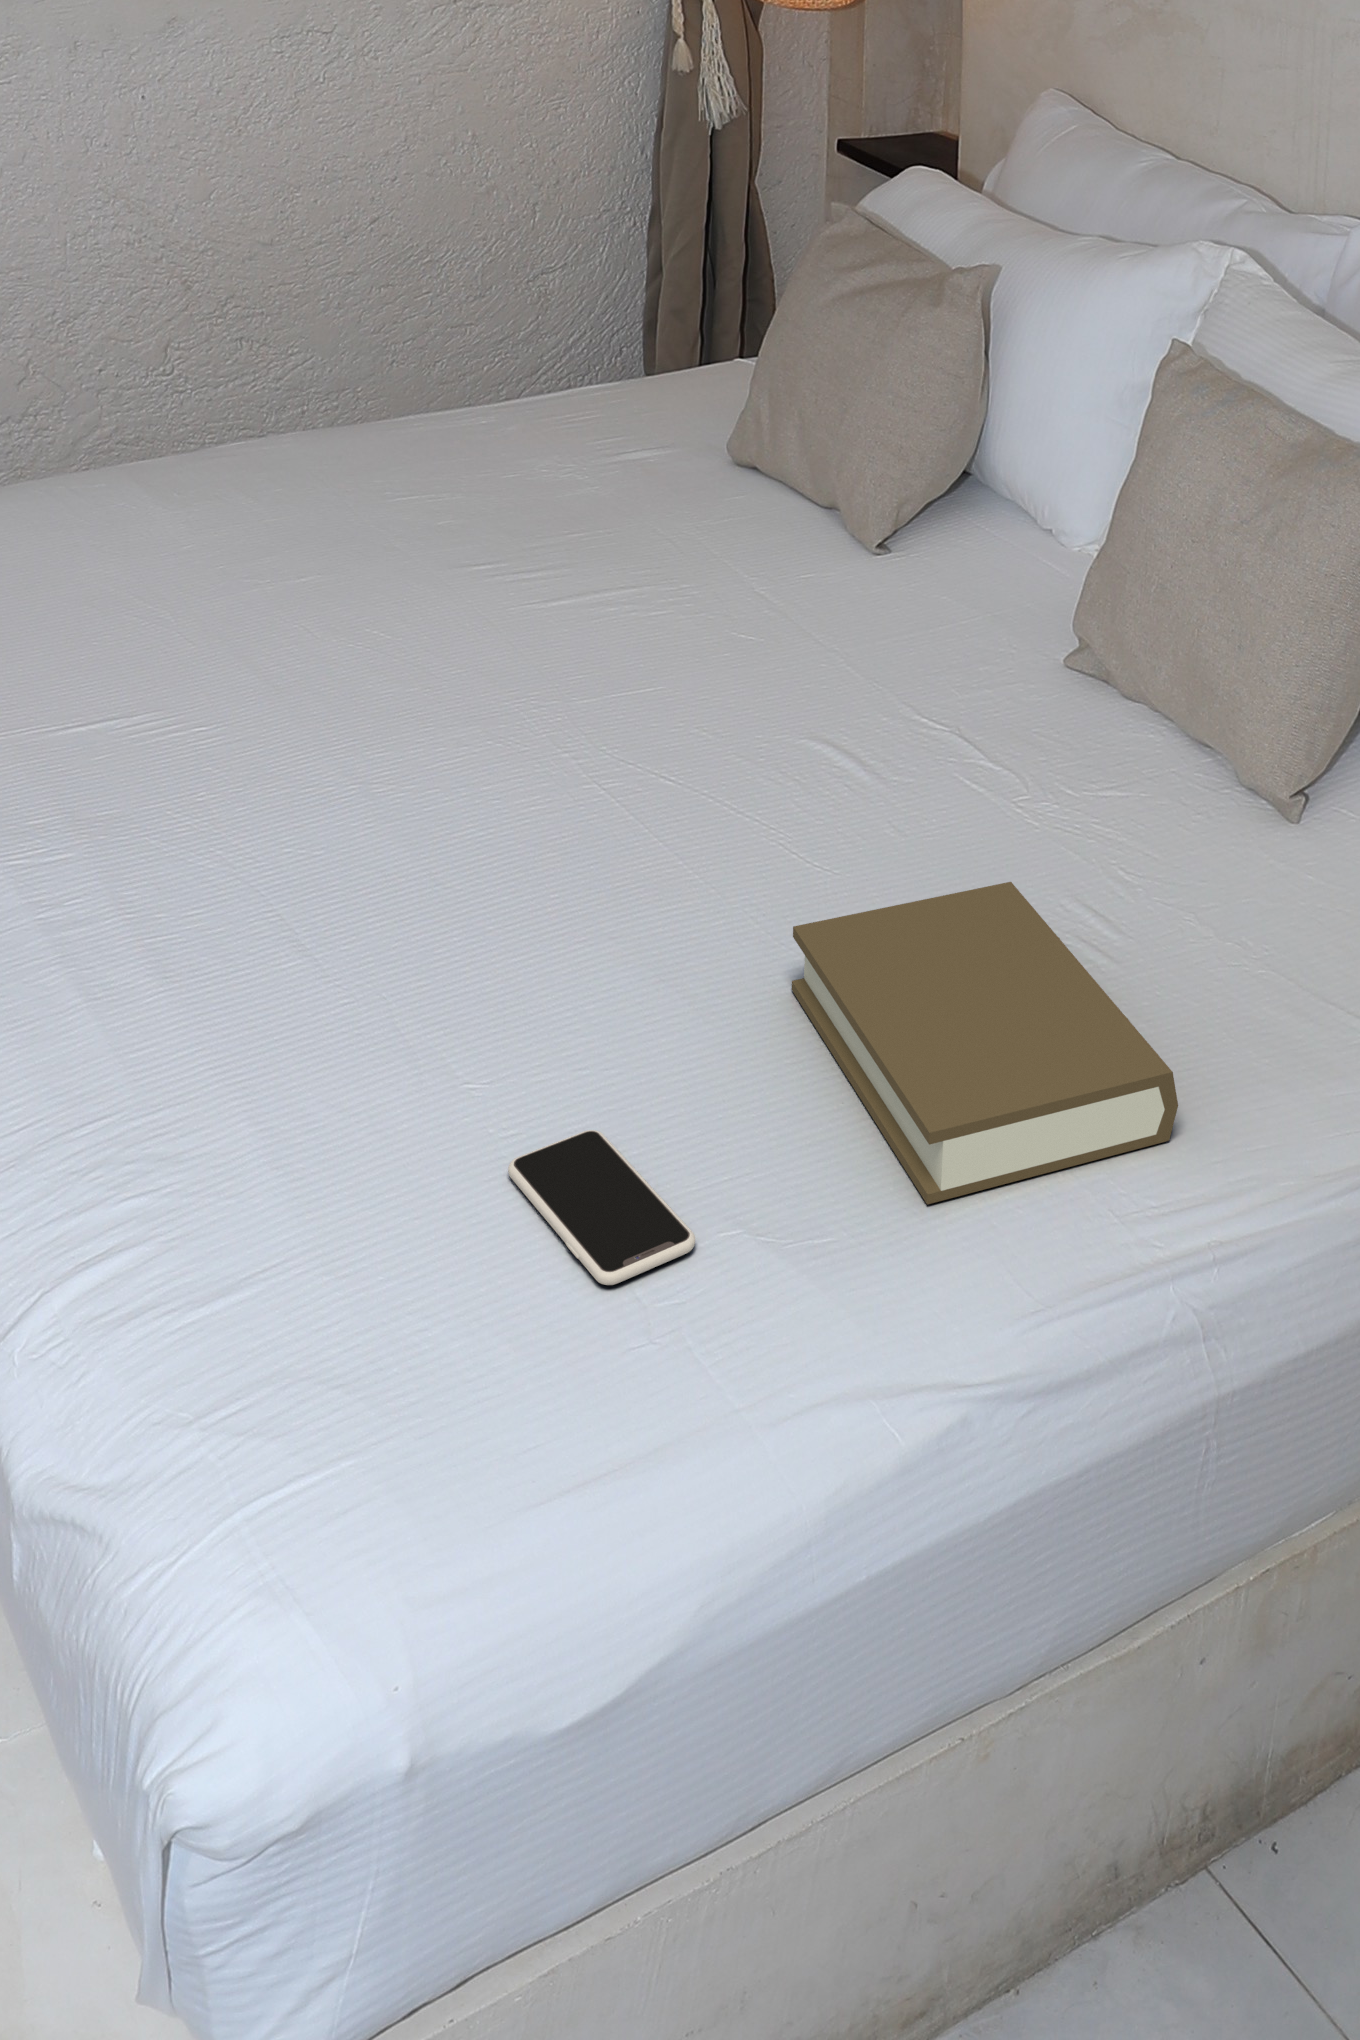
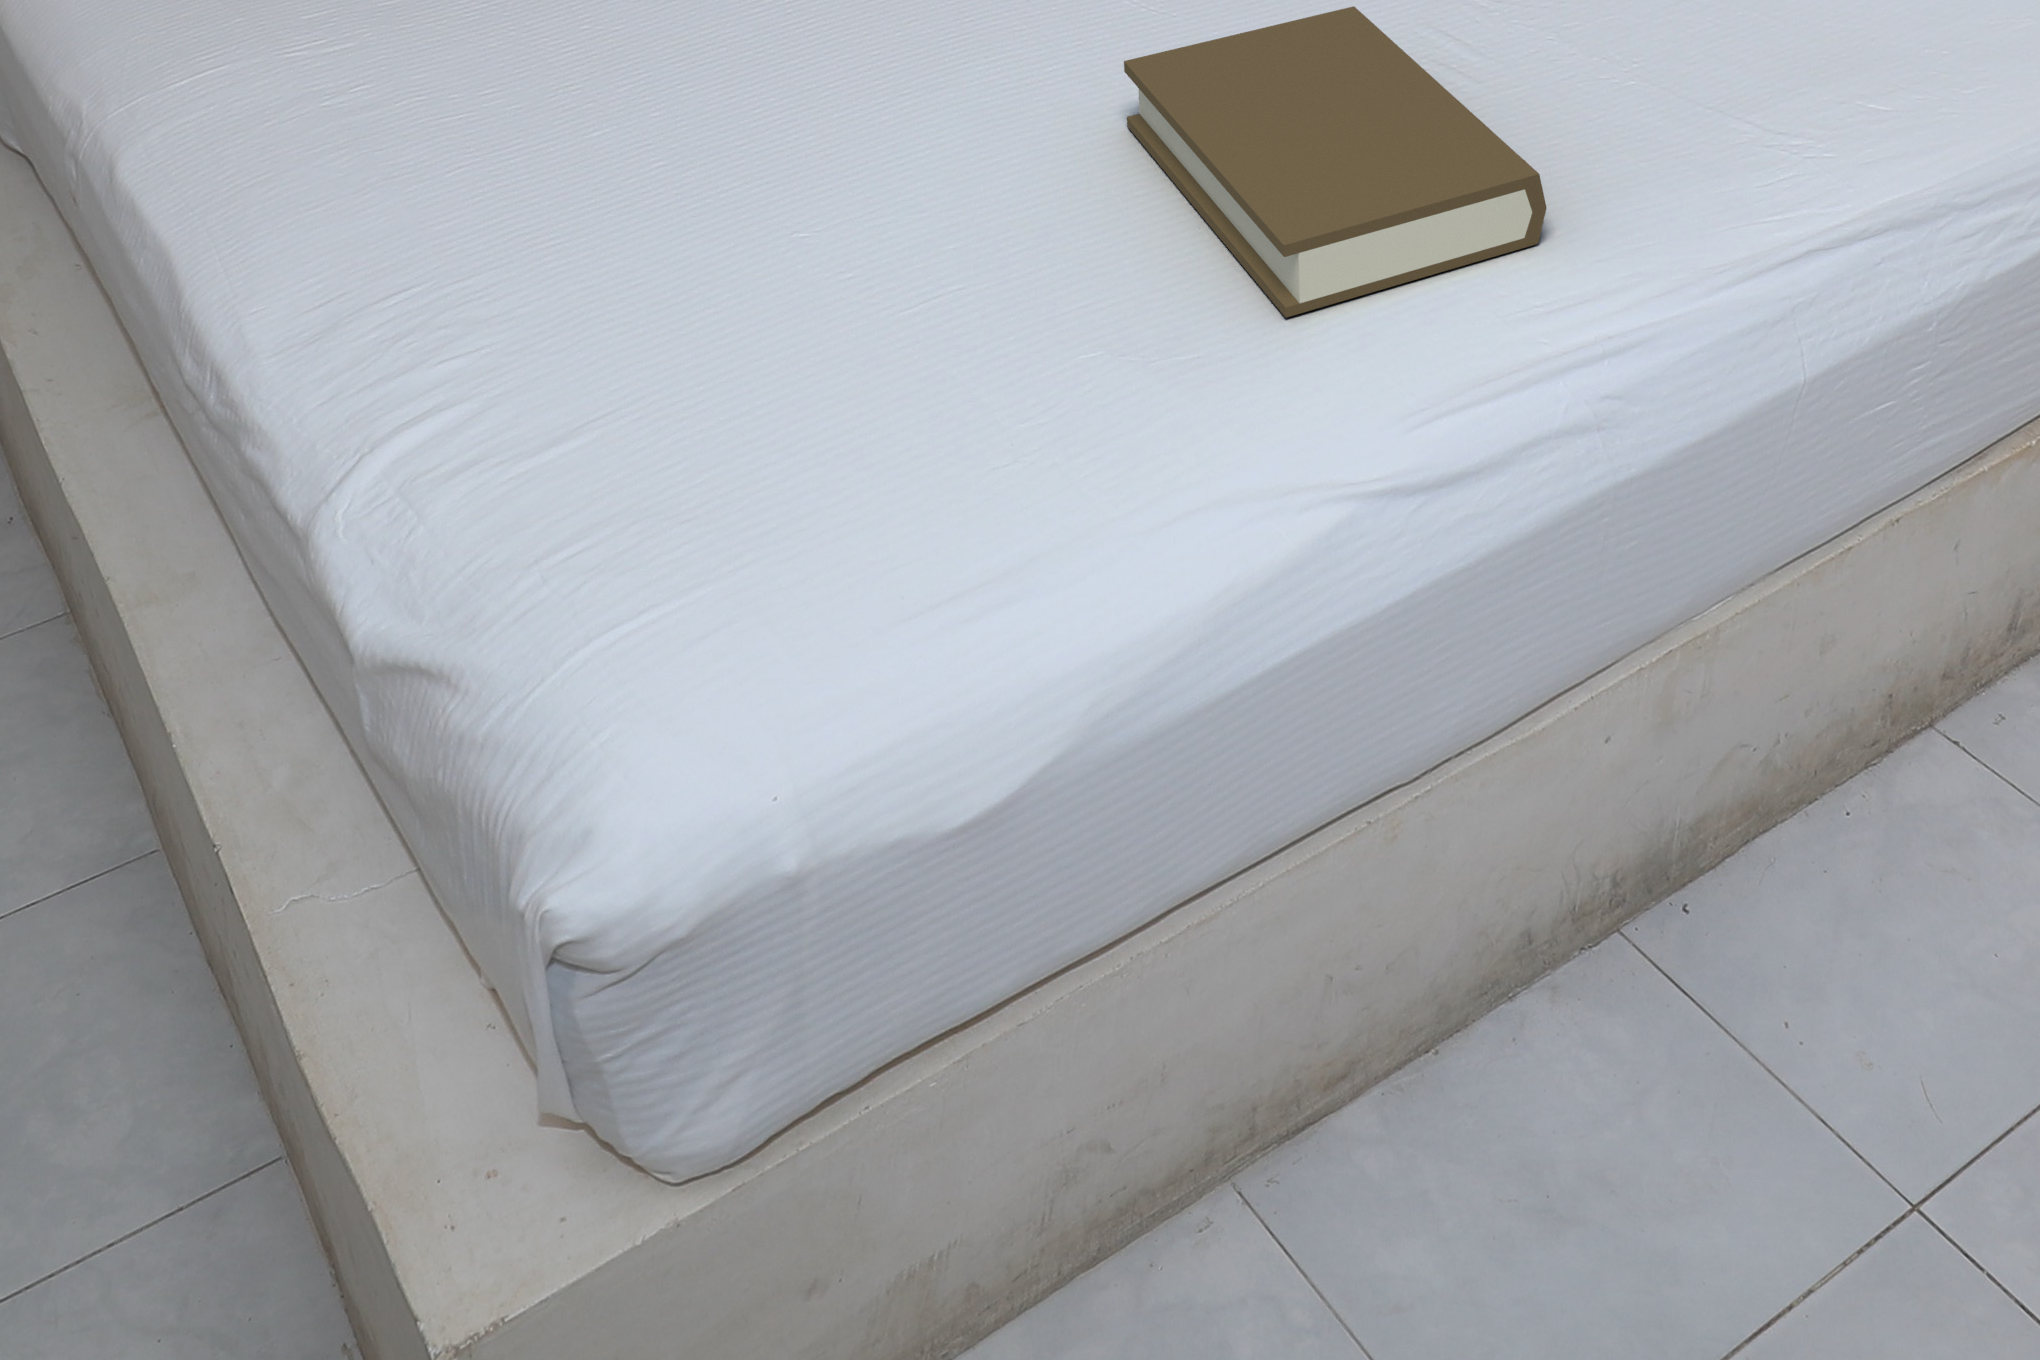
smartphone: present [508,1130,695,1285] -> none [836,268,1041,412]

